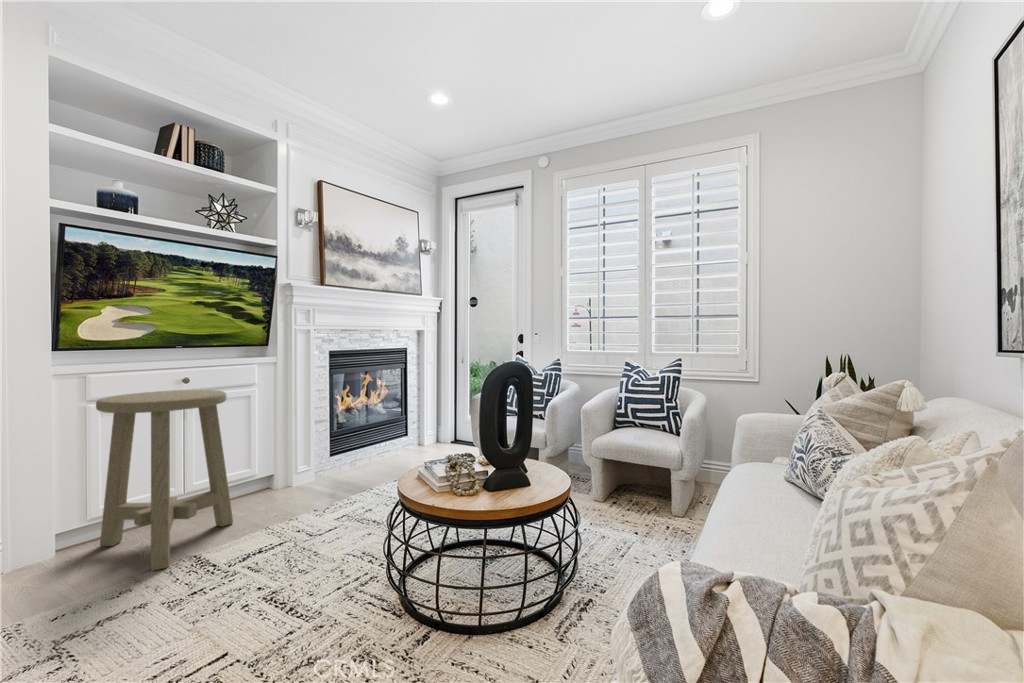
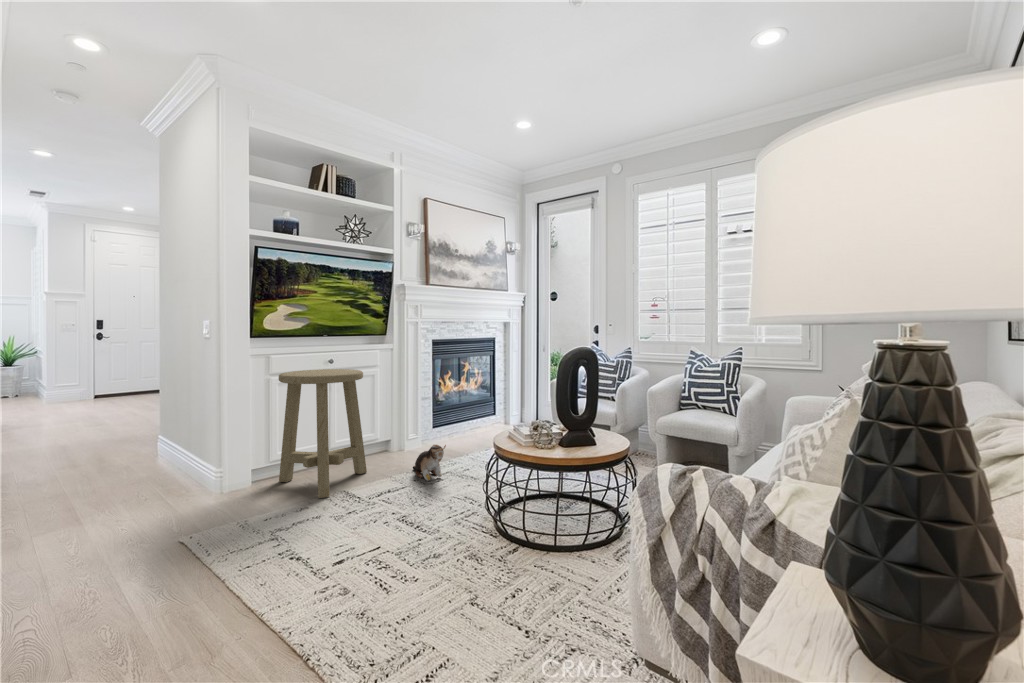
plush toy: none [297,484,339,531] -> present [413,445,446,481]

